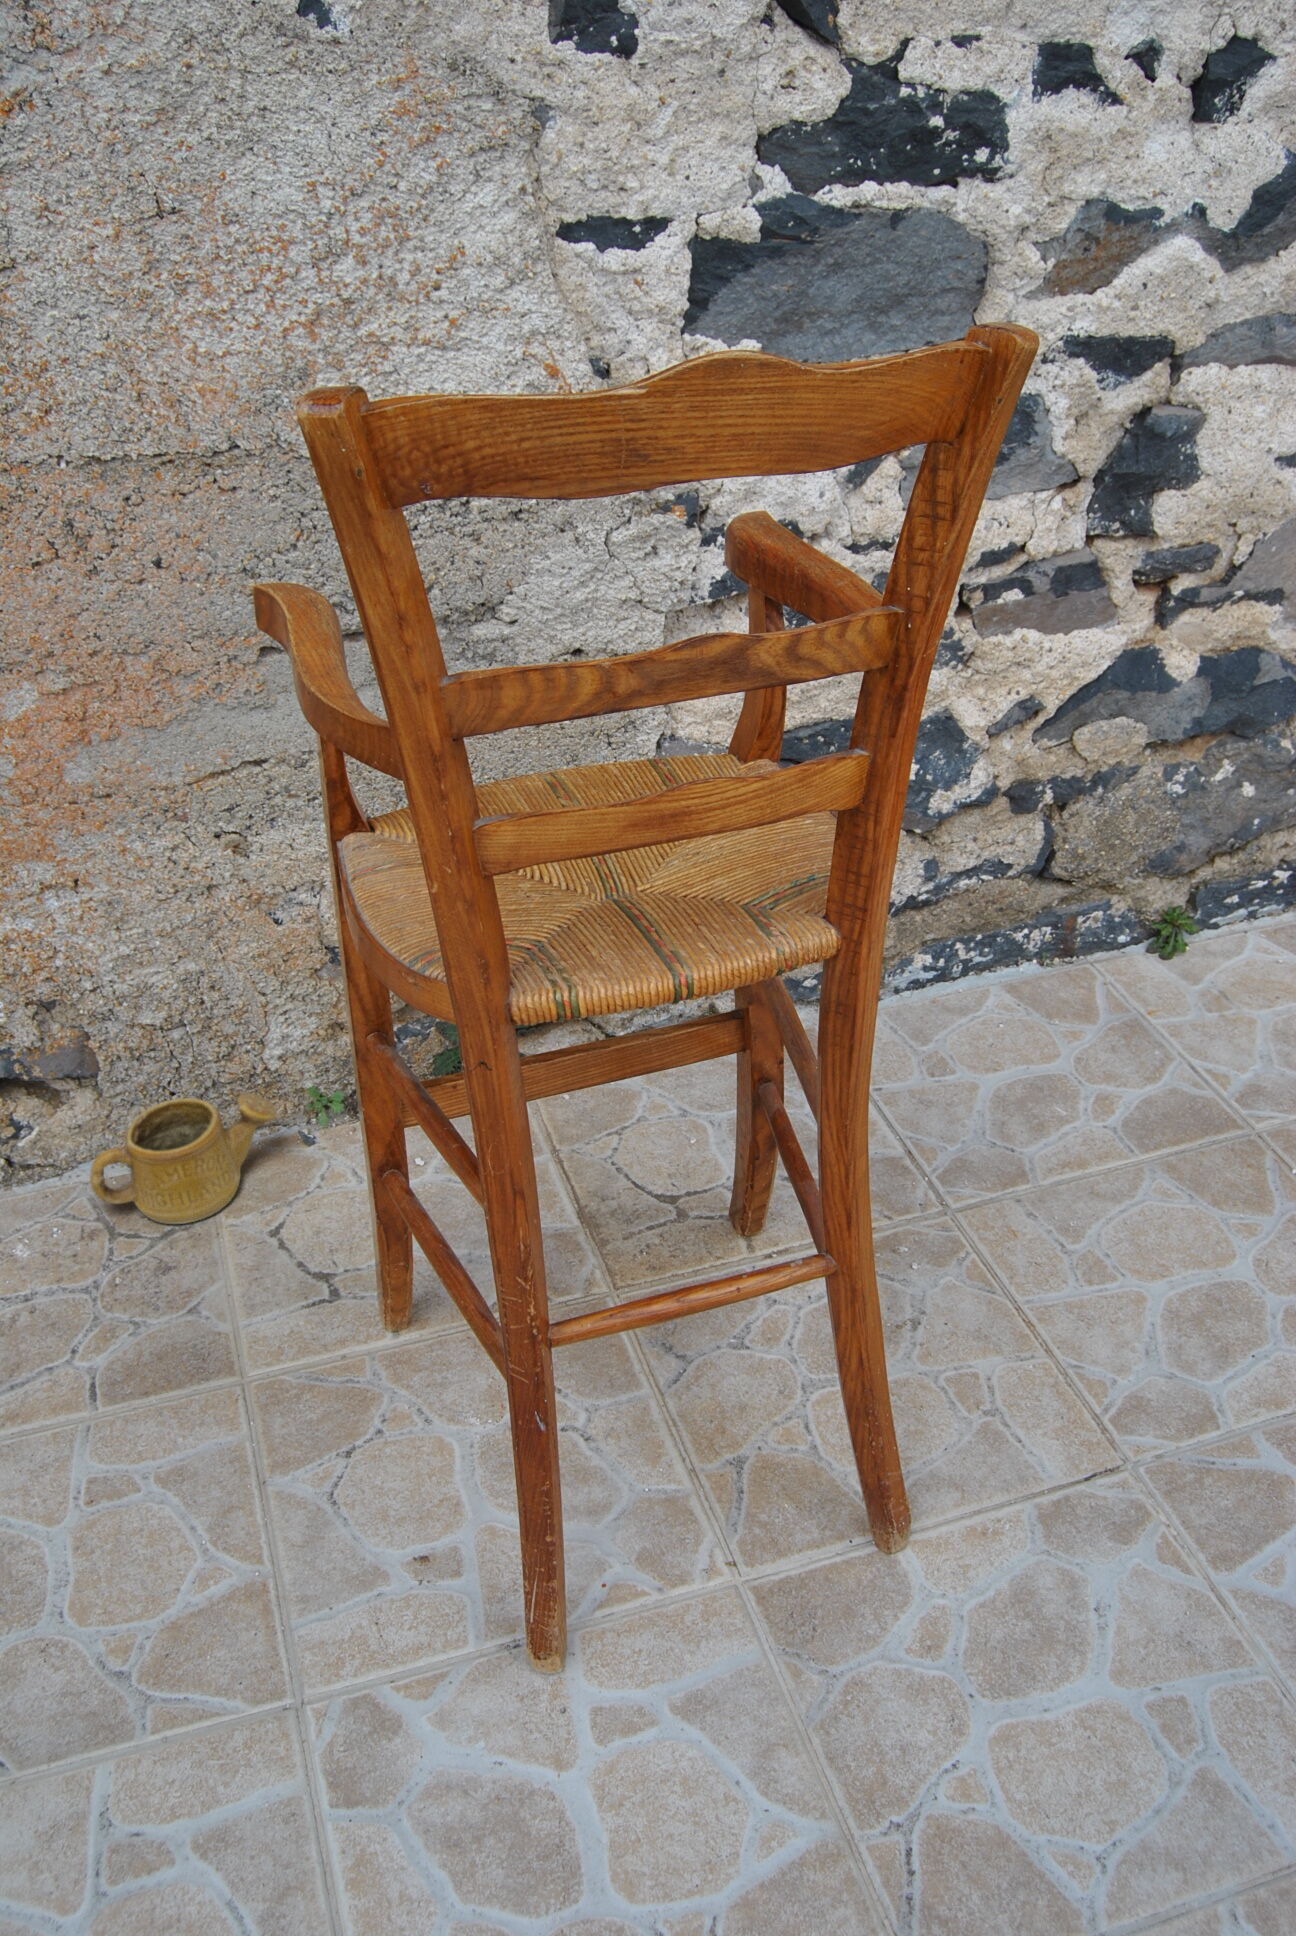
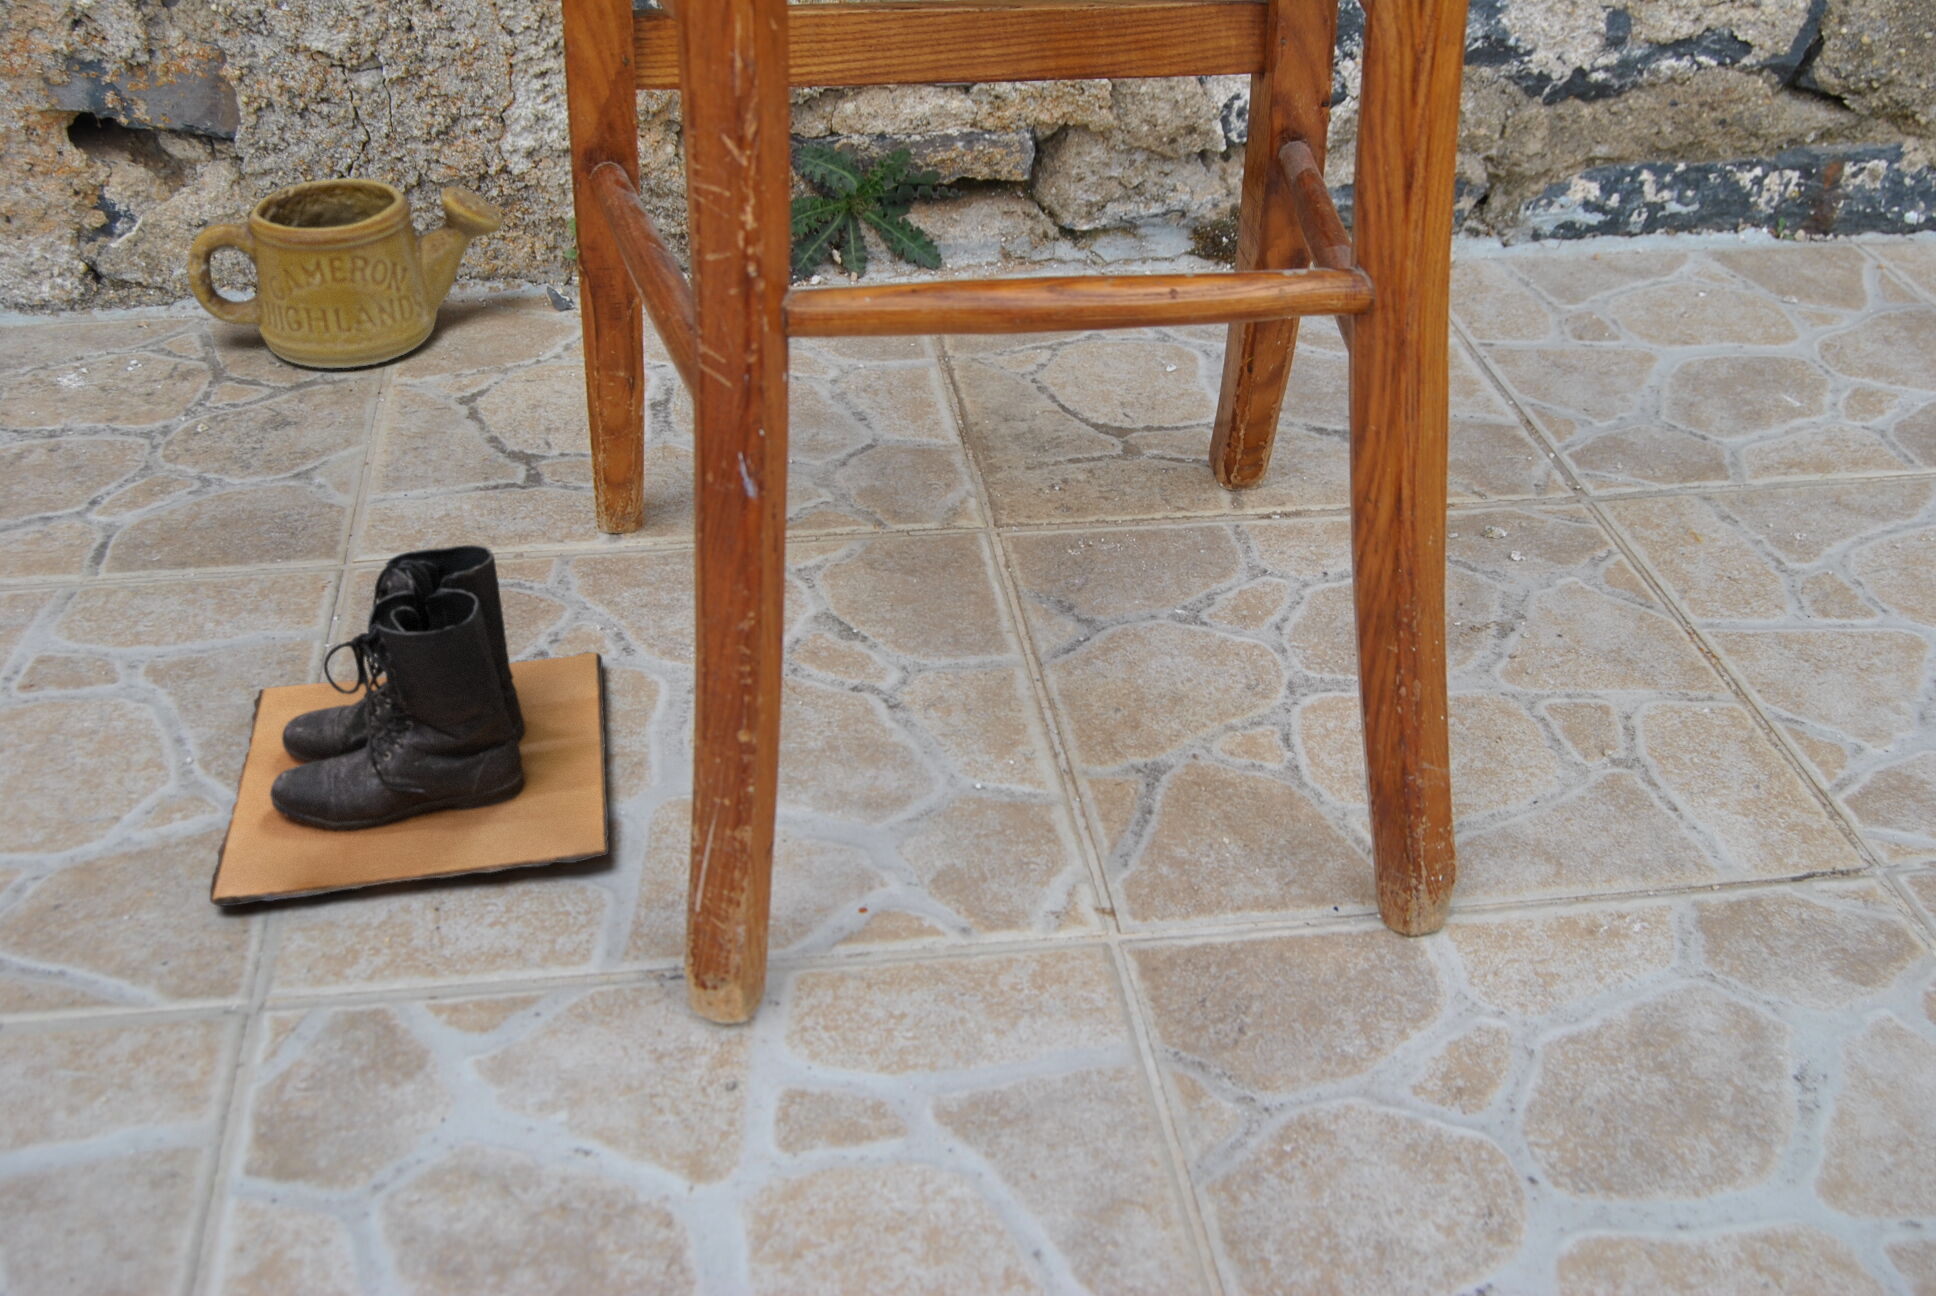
boots: none [232,1410,457,1640] -> present [210,545,609,906]

